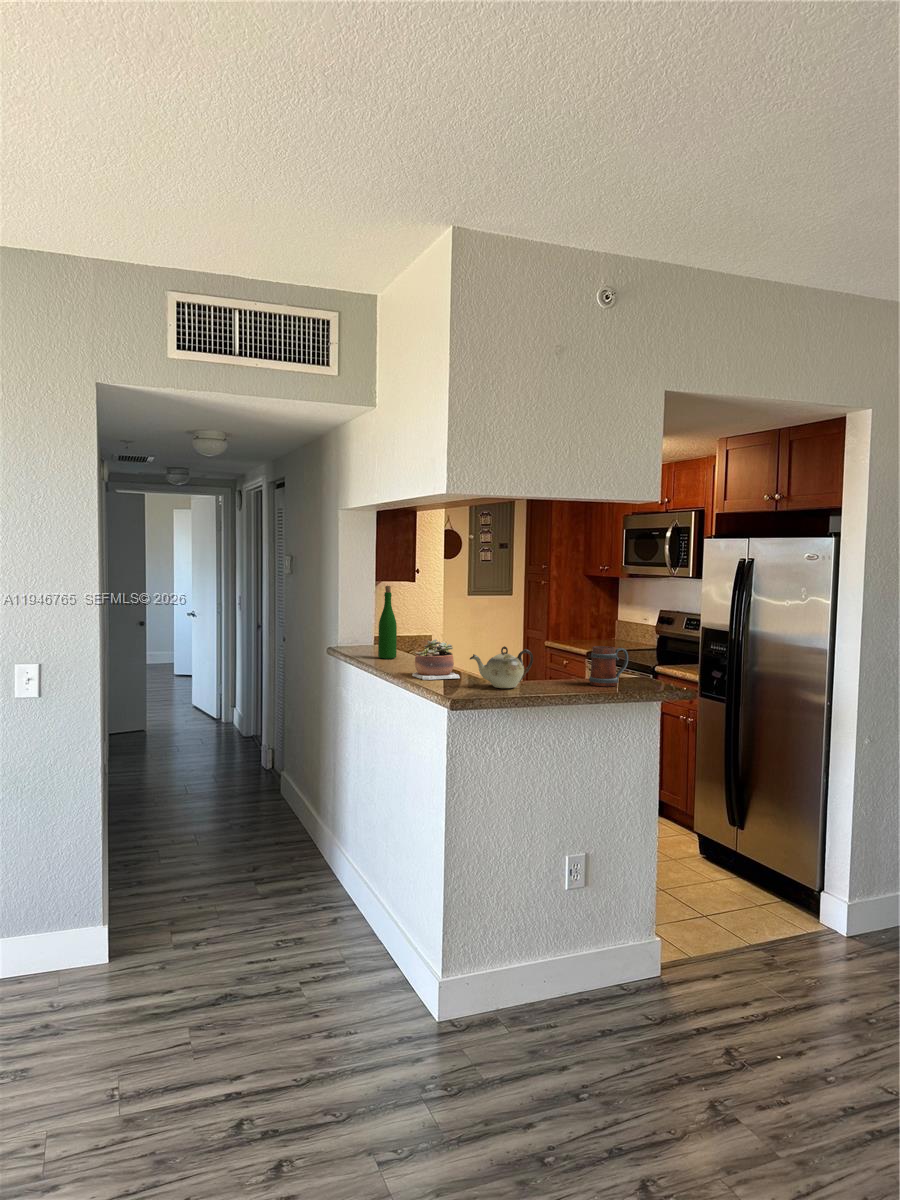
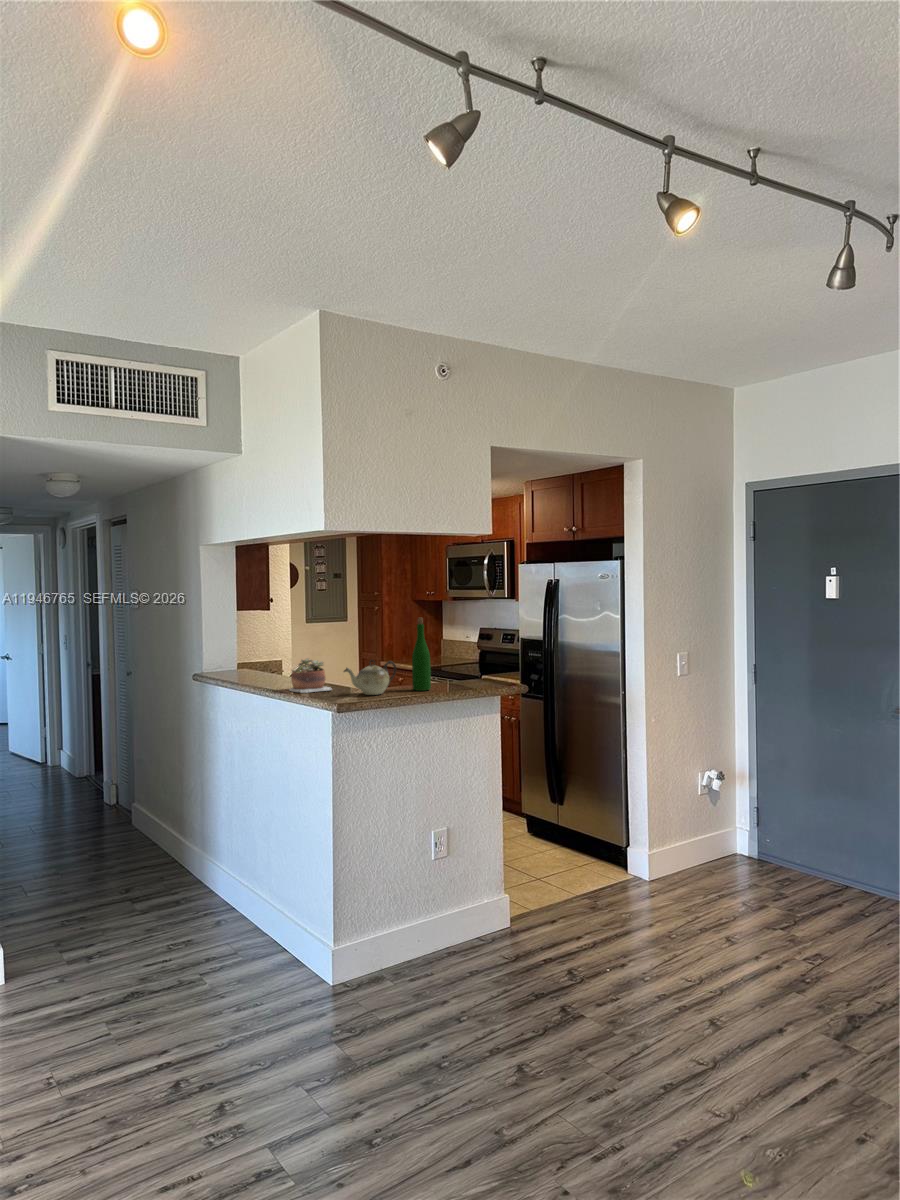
wine bottle: present [378,586,397,659] -> present [412,618,431,691]
mug: present [589,646,628,687] -> none [441,656,472,689]

